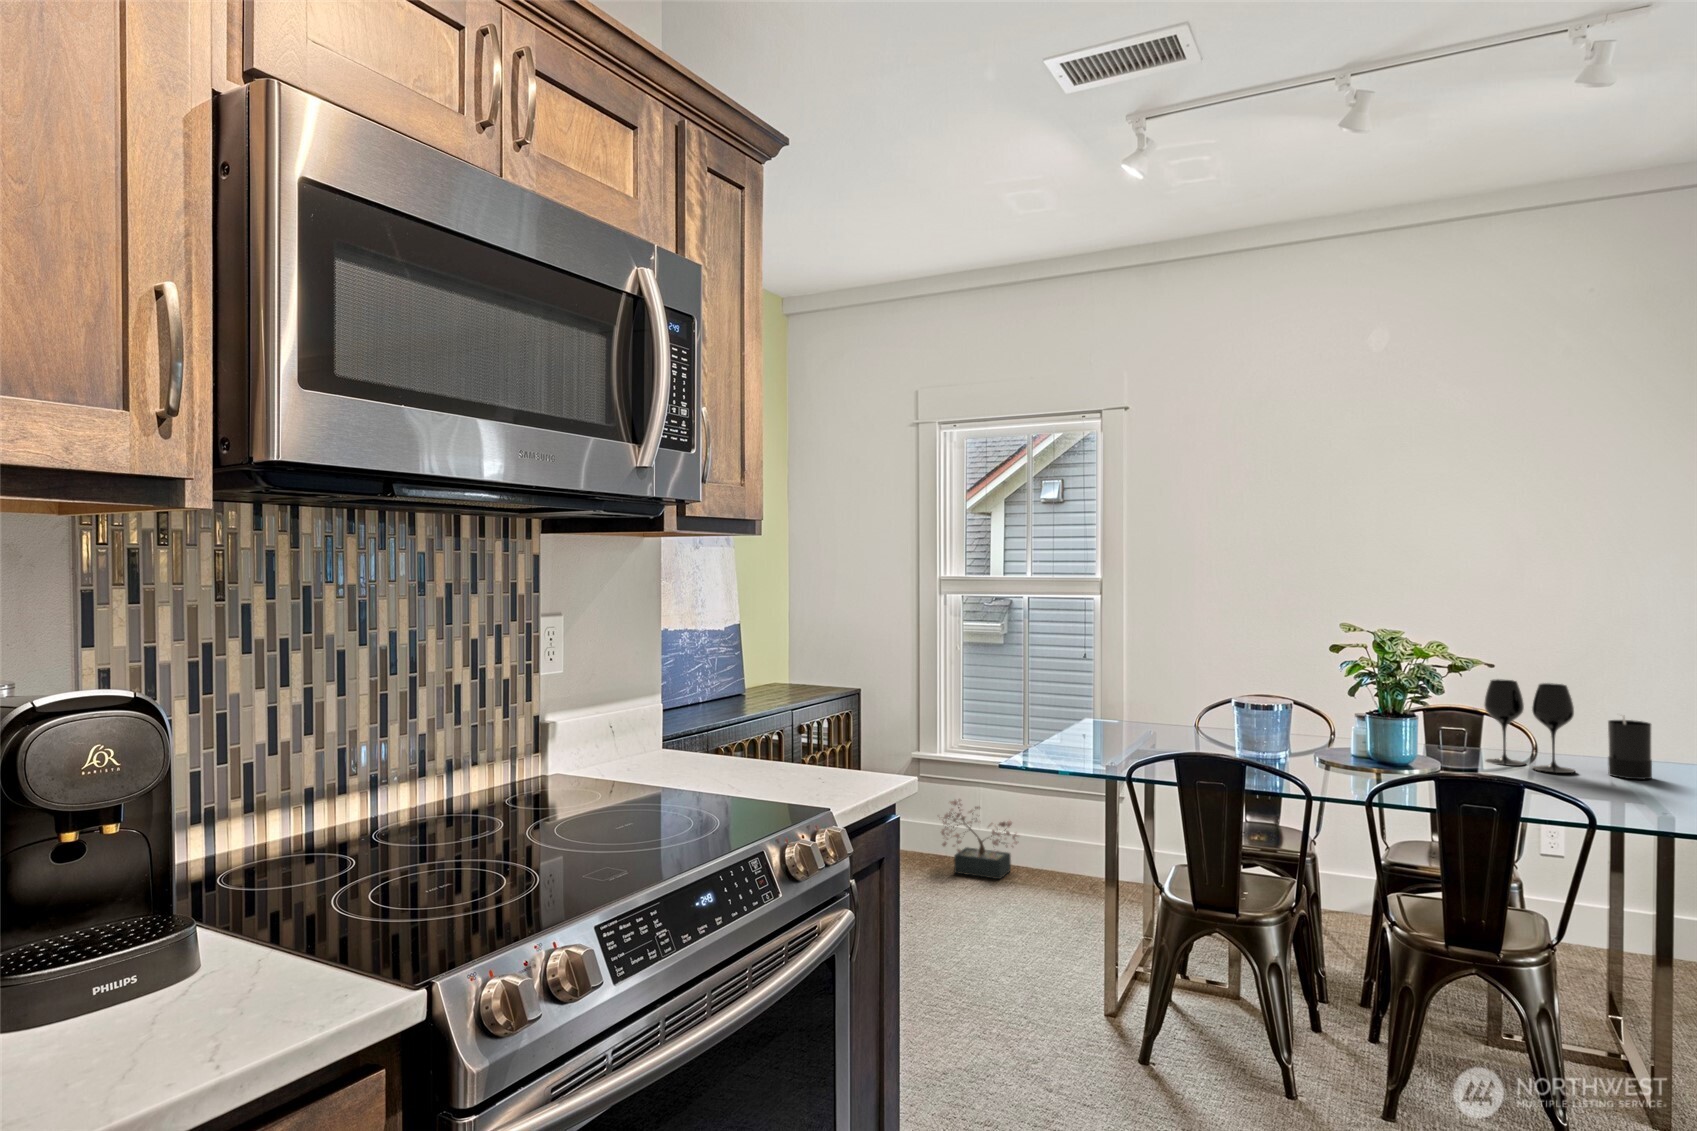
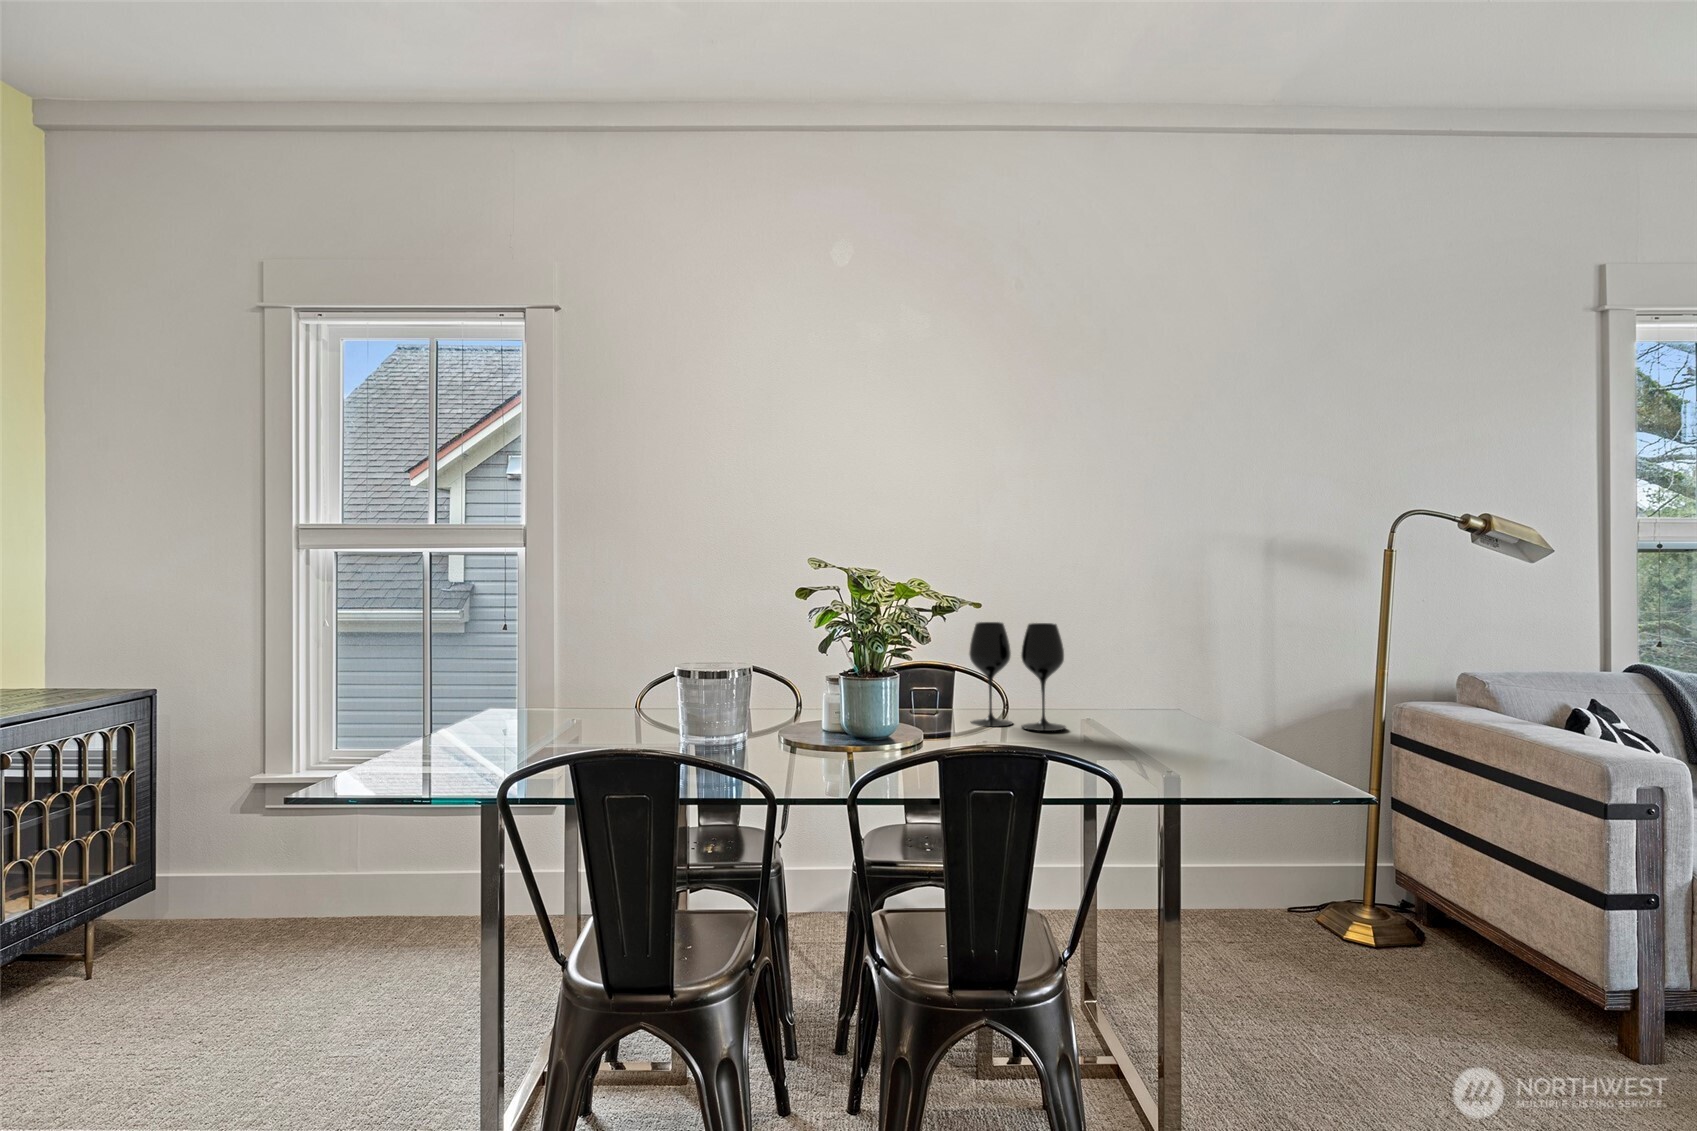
candle: present [1608,715,1652,779] -> none [1095,656,1138,731]
decorative plant: present [939,800,1018,879] -> none [286,832,416,939]

